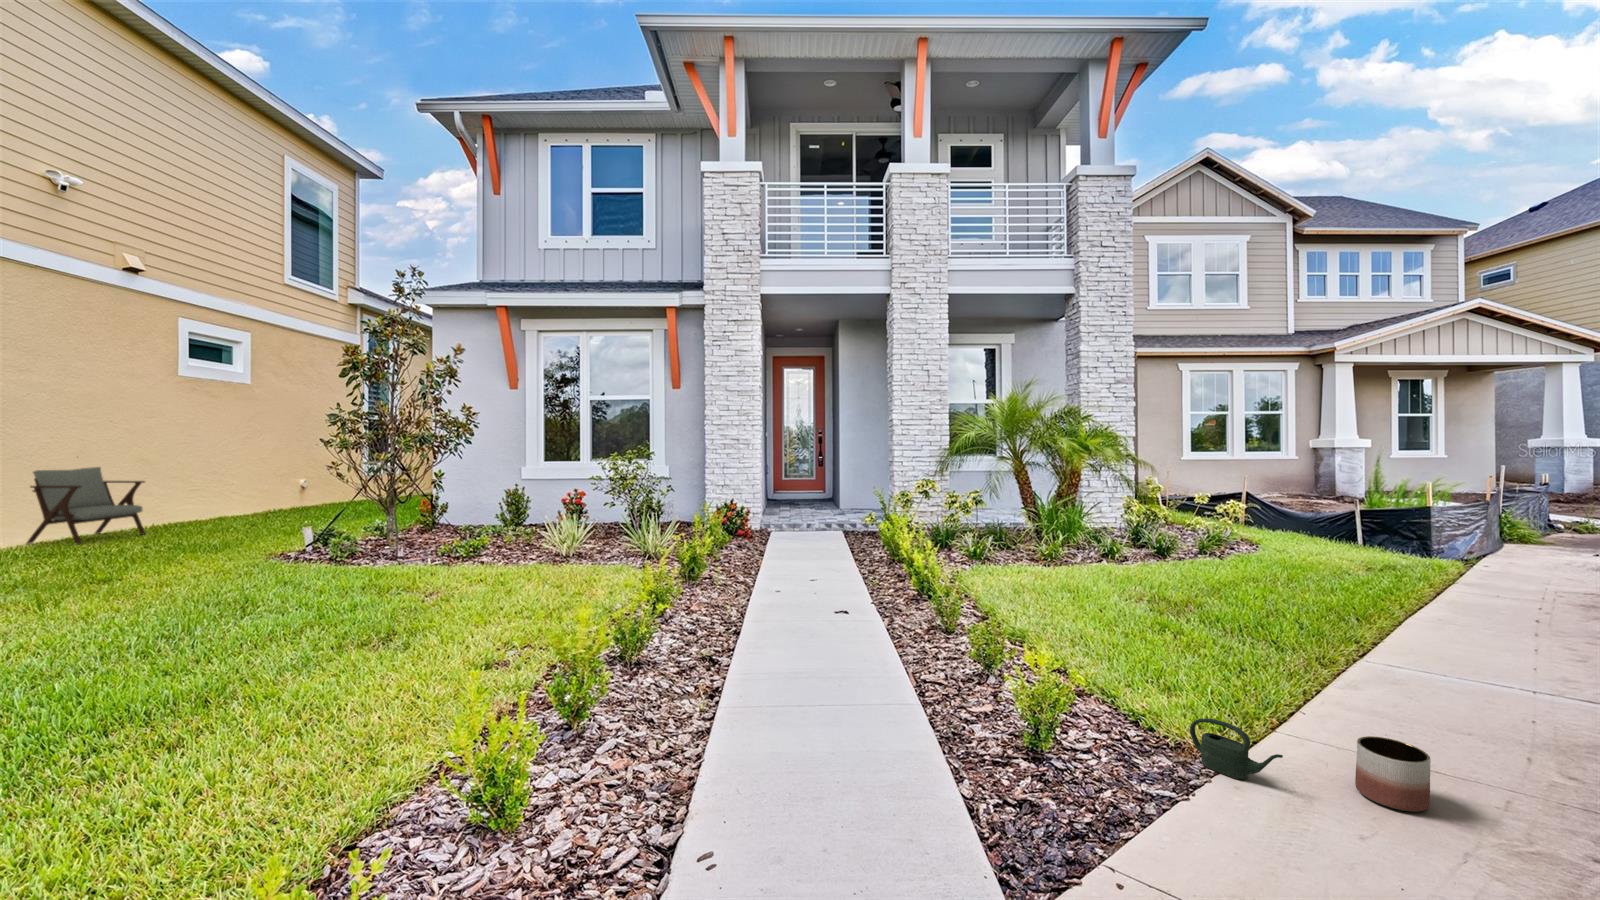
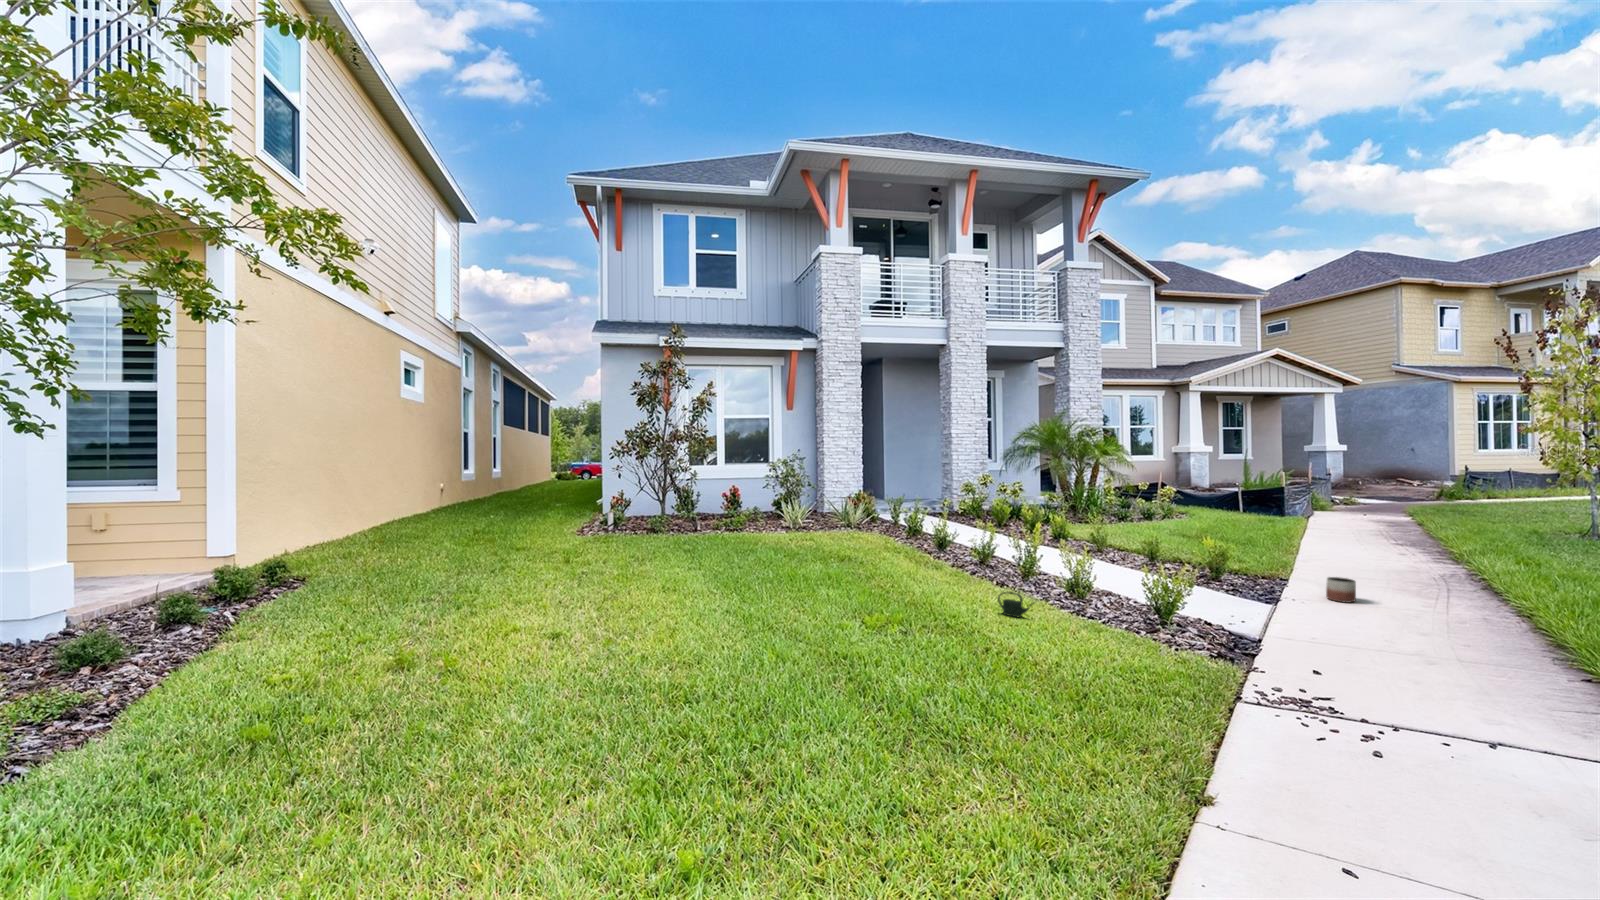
lounge chair: present [27,467,145,544] -> none [287,483,370,550]
watering can: present [1190,718,1283,779] -> present [998,592,1033,617]

